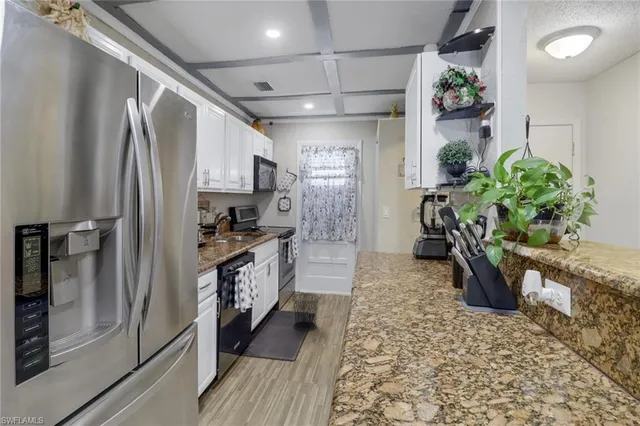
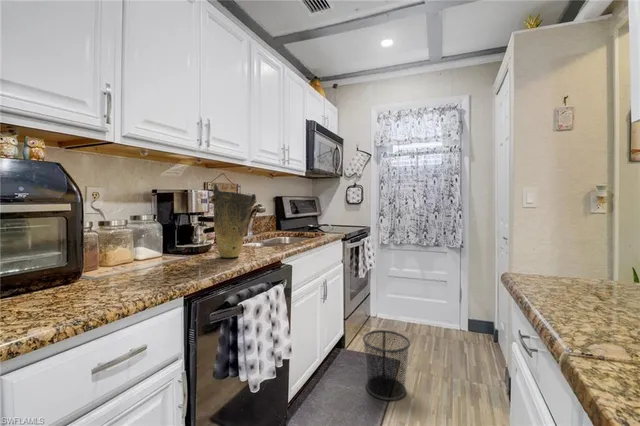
vase: none [212,209,235,249] -> present [210,184,256,258]

